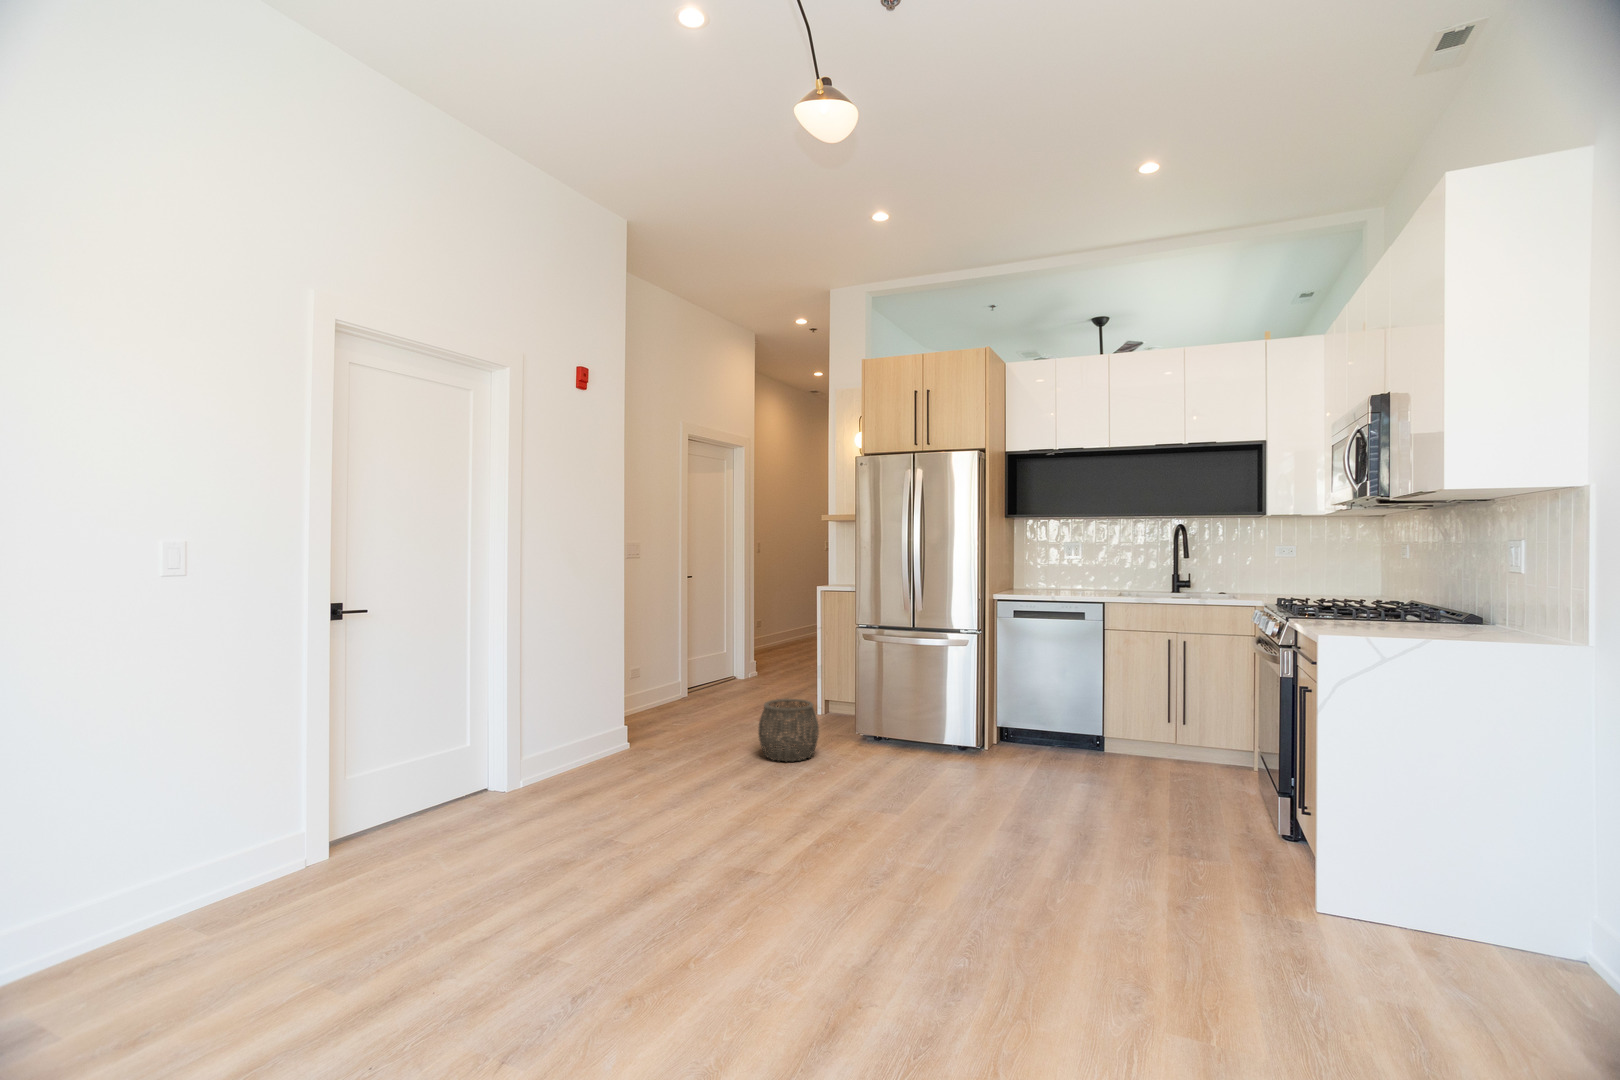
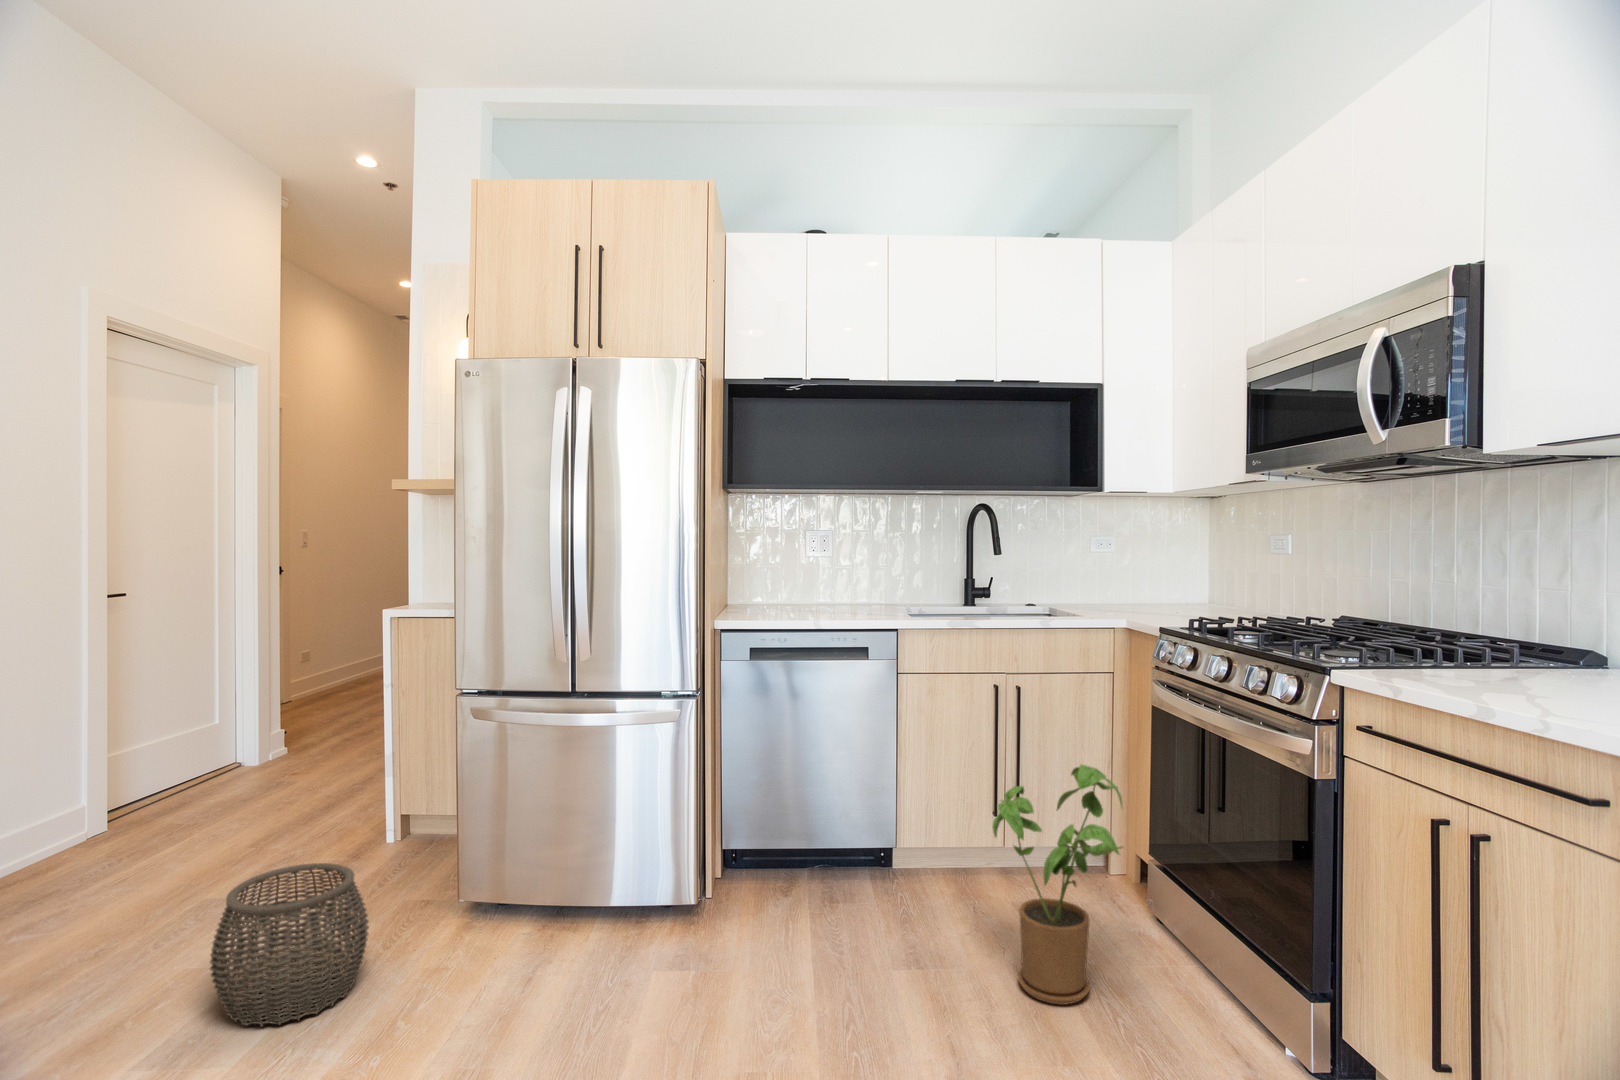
house plant: none [1144,675,1225,808] -> present [993,765,1122,1005]

